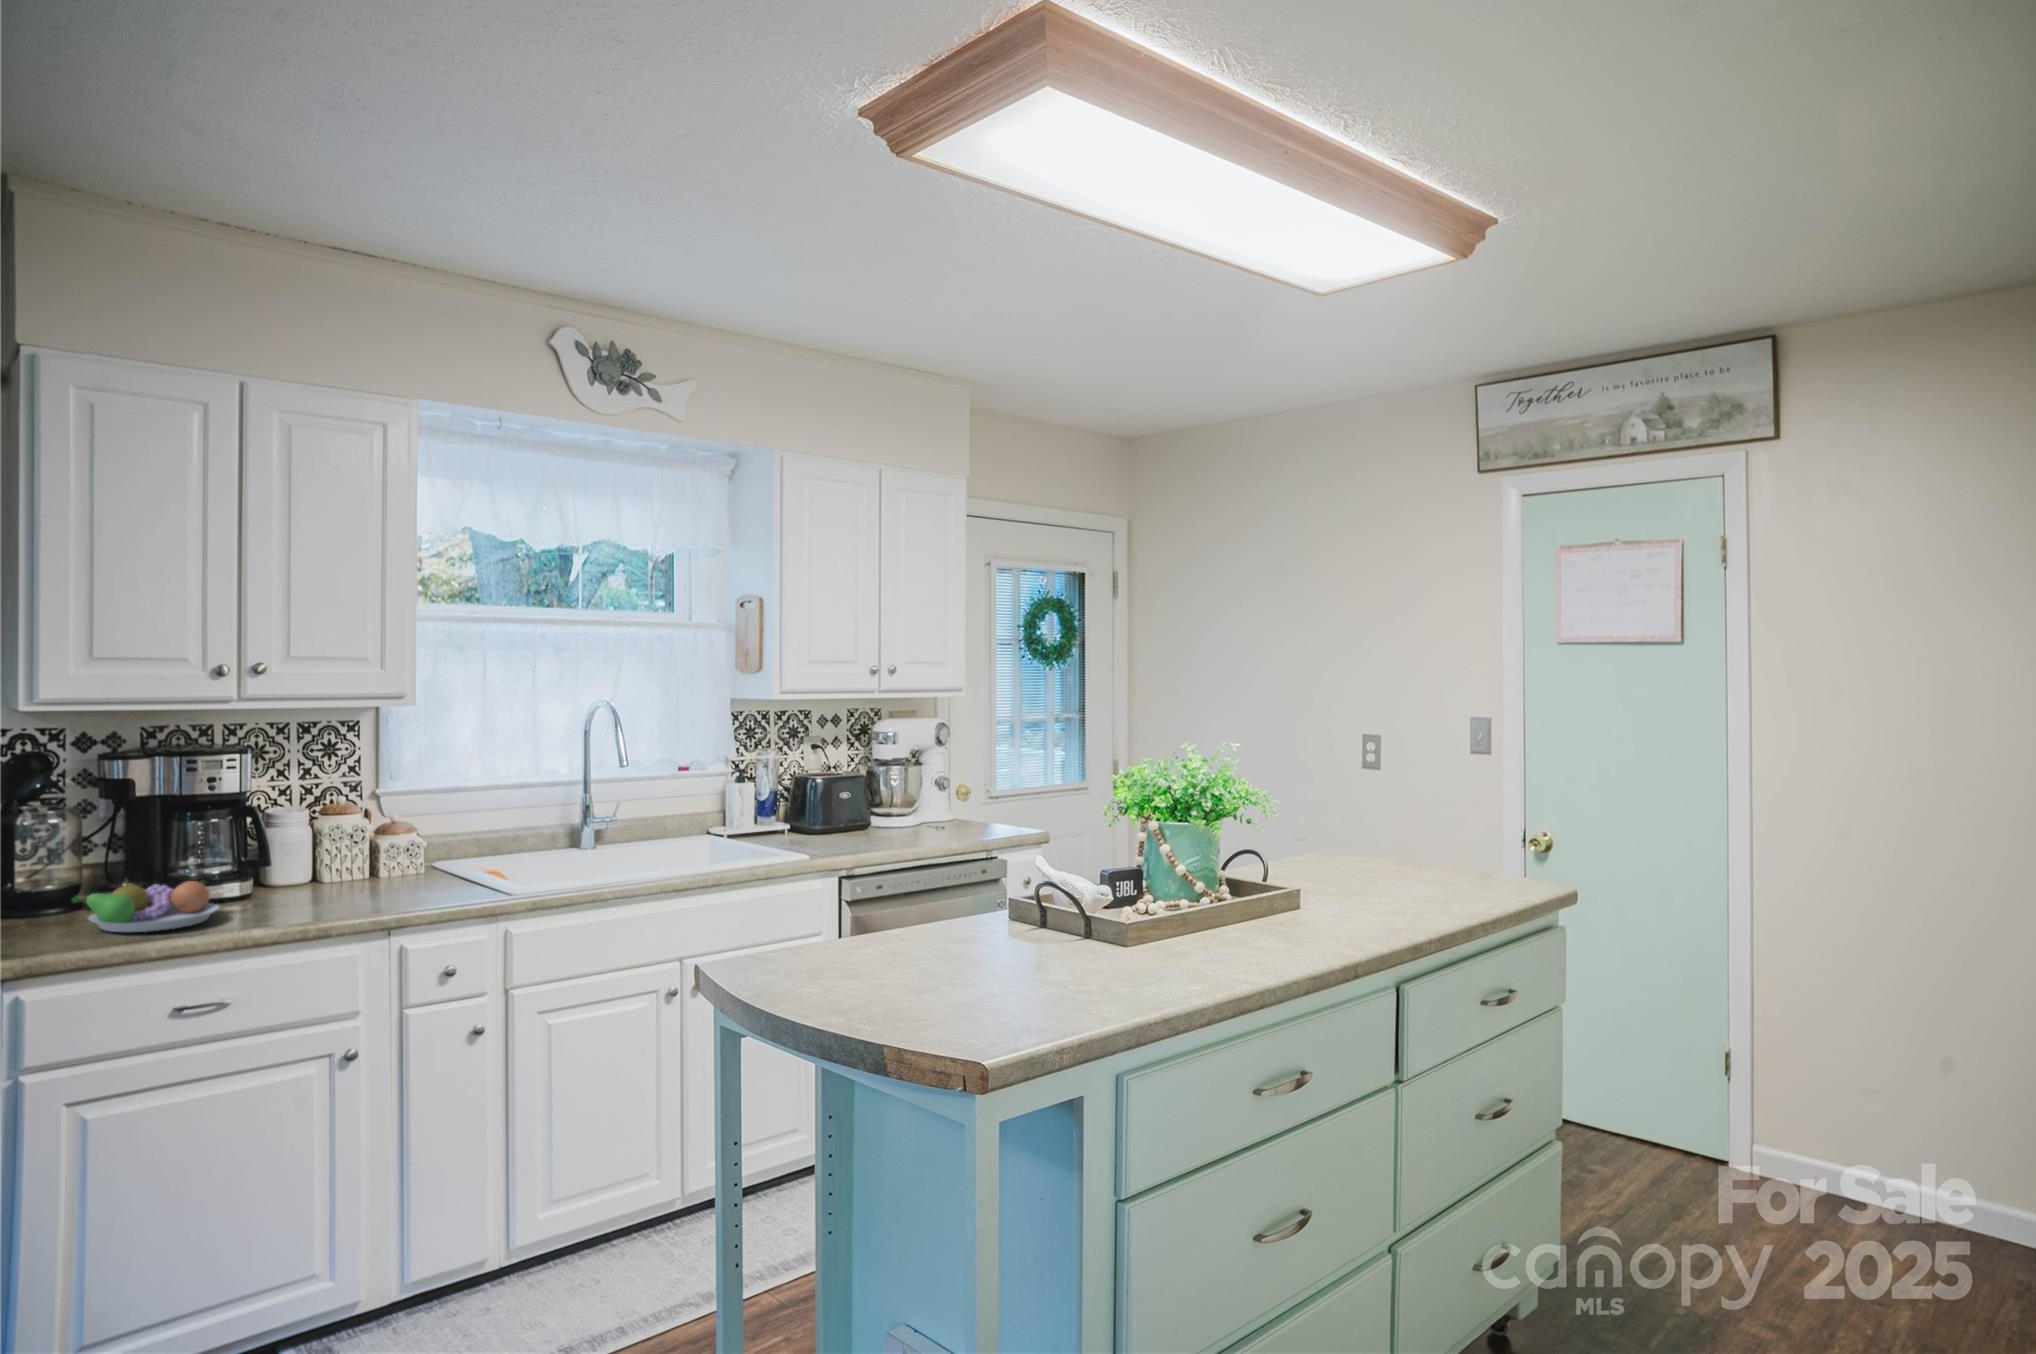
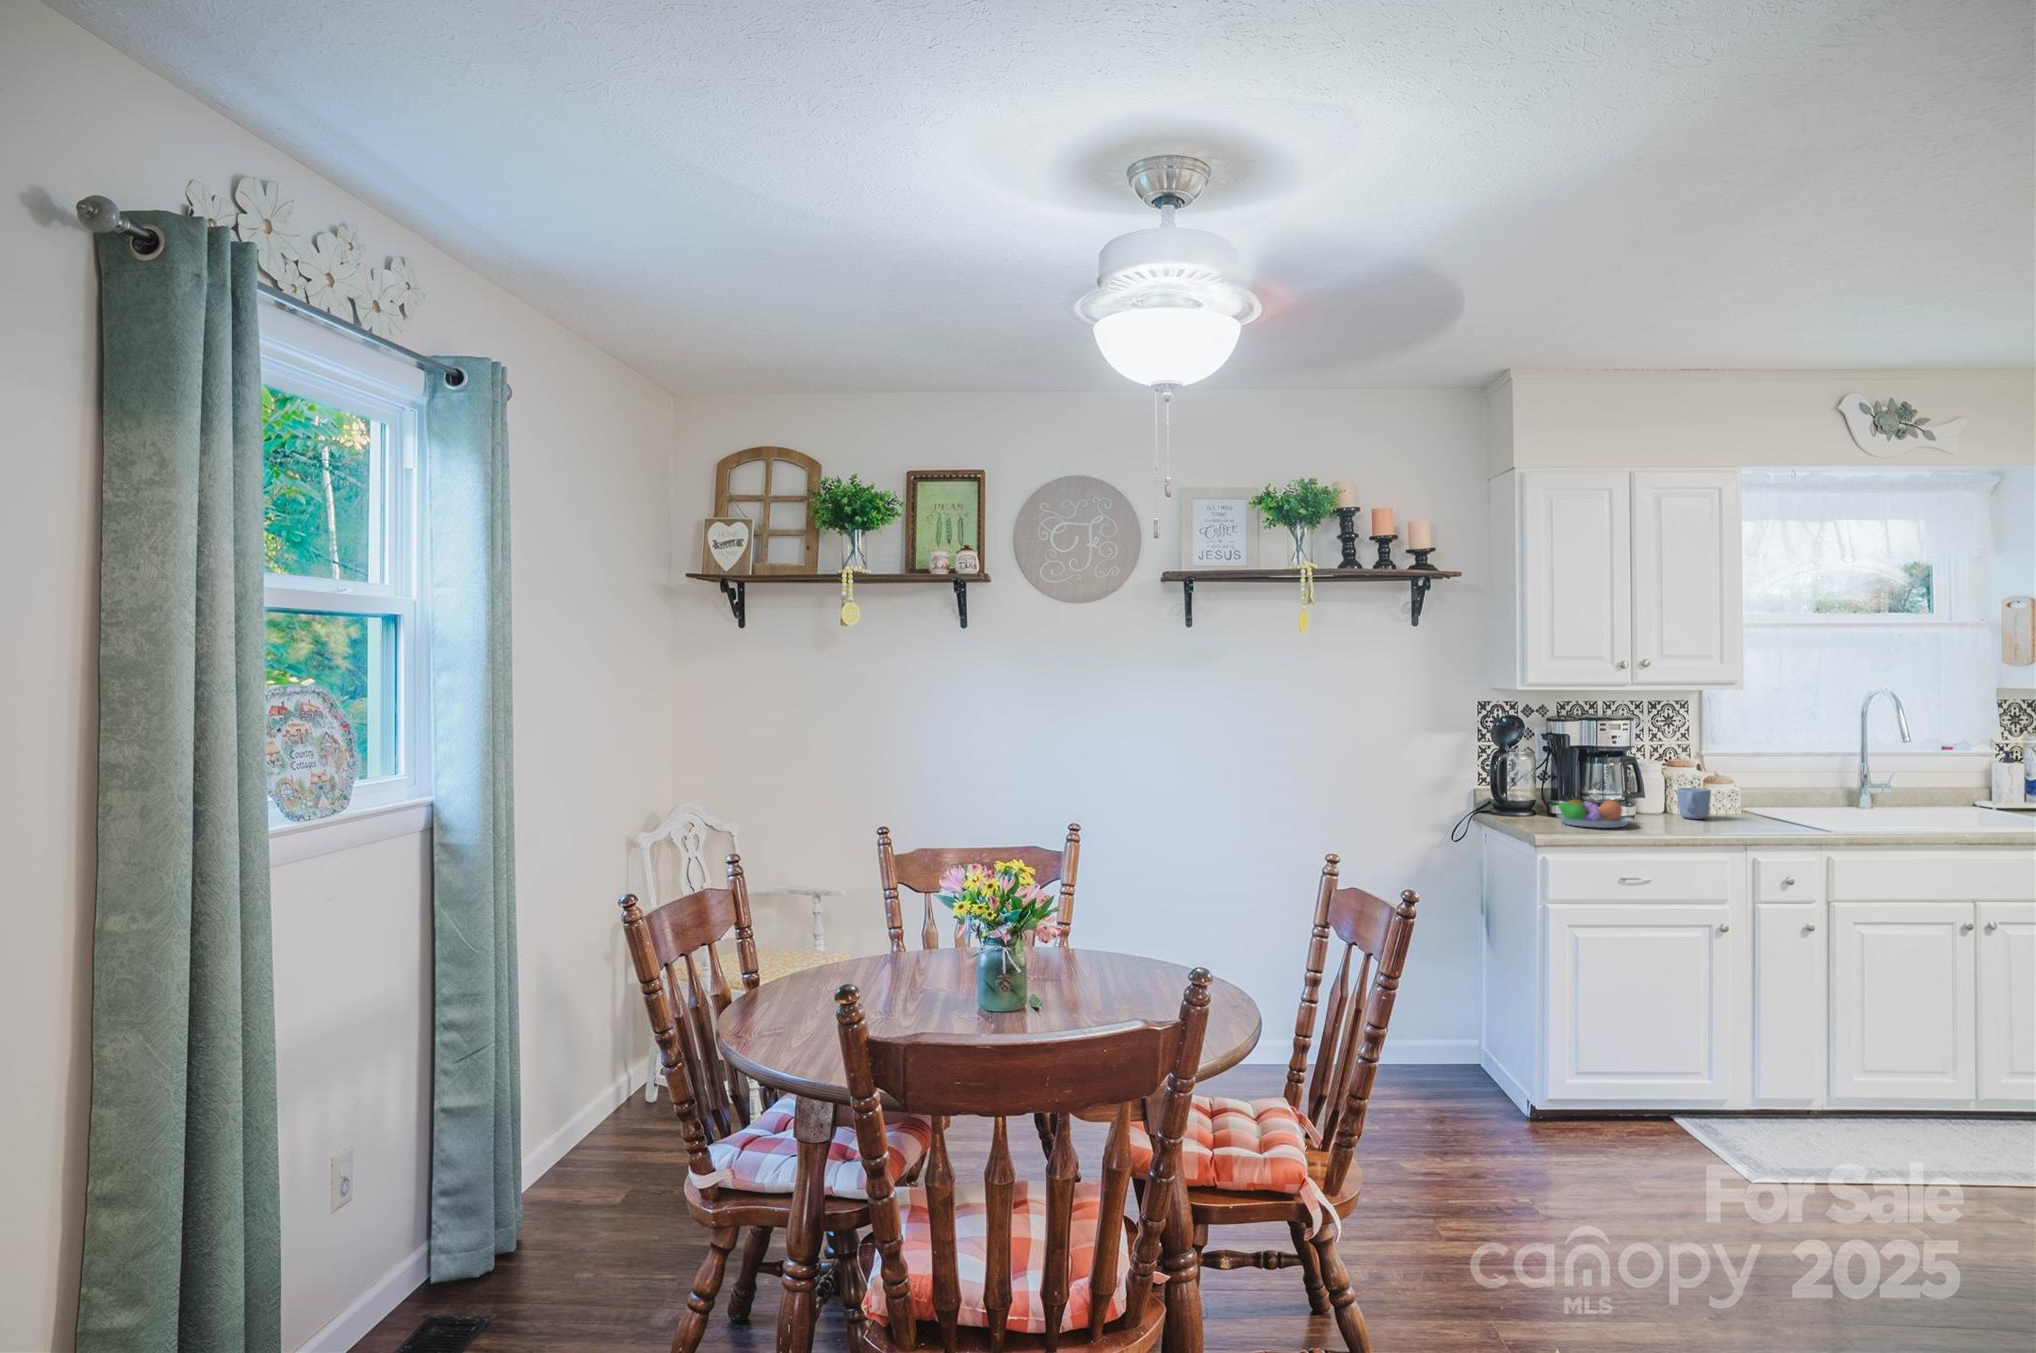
mug: none [317,846,364,892] -> present [1677,788,1711,819]

